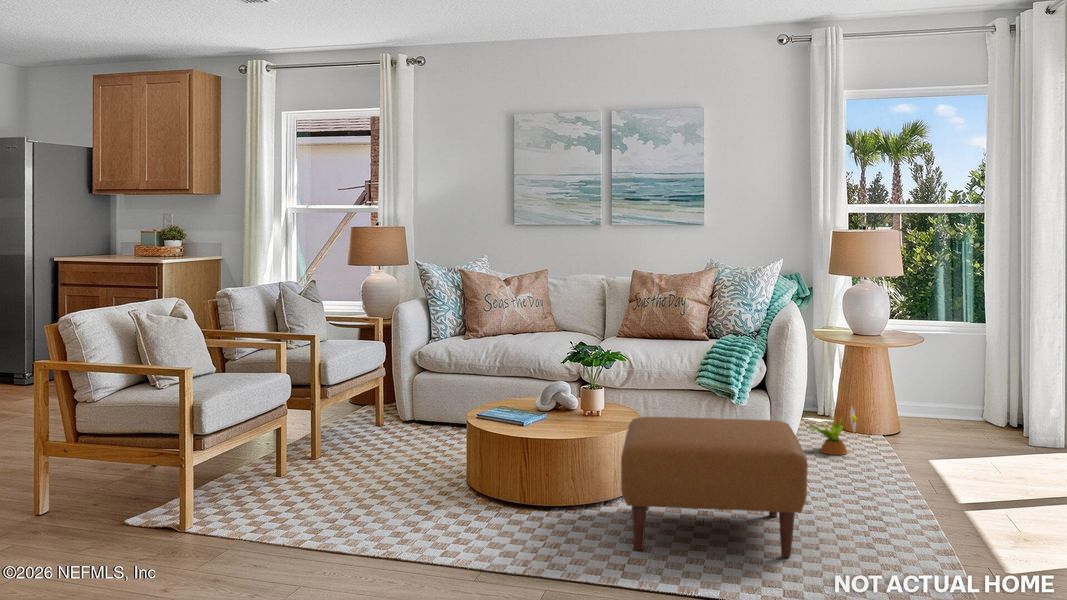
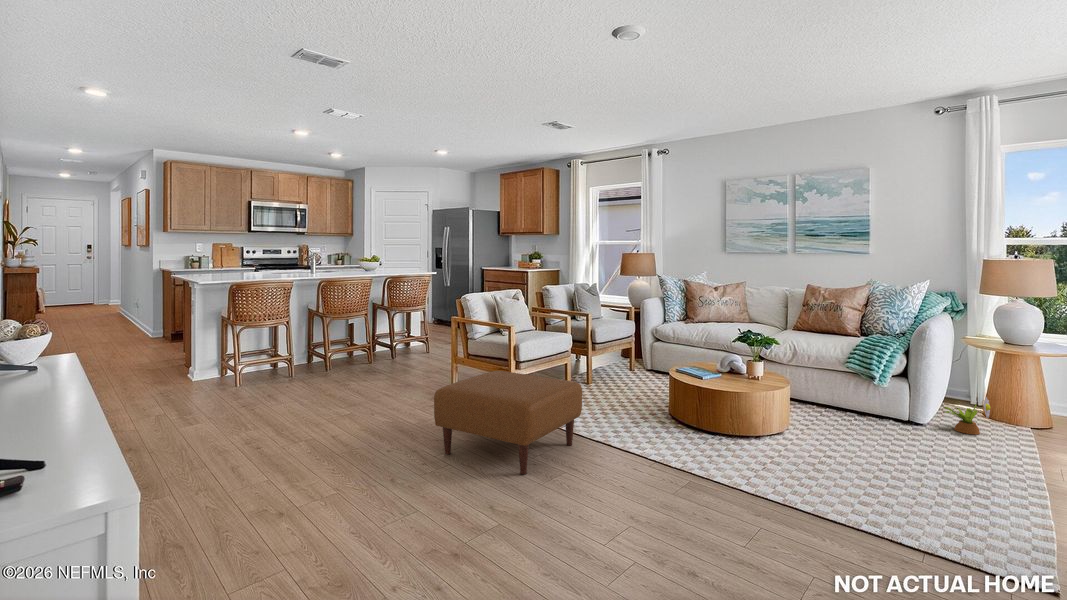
ottoman: present [621,417,808,557] -> present [434,371,582,475]

